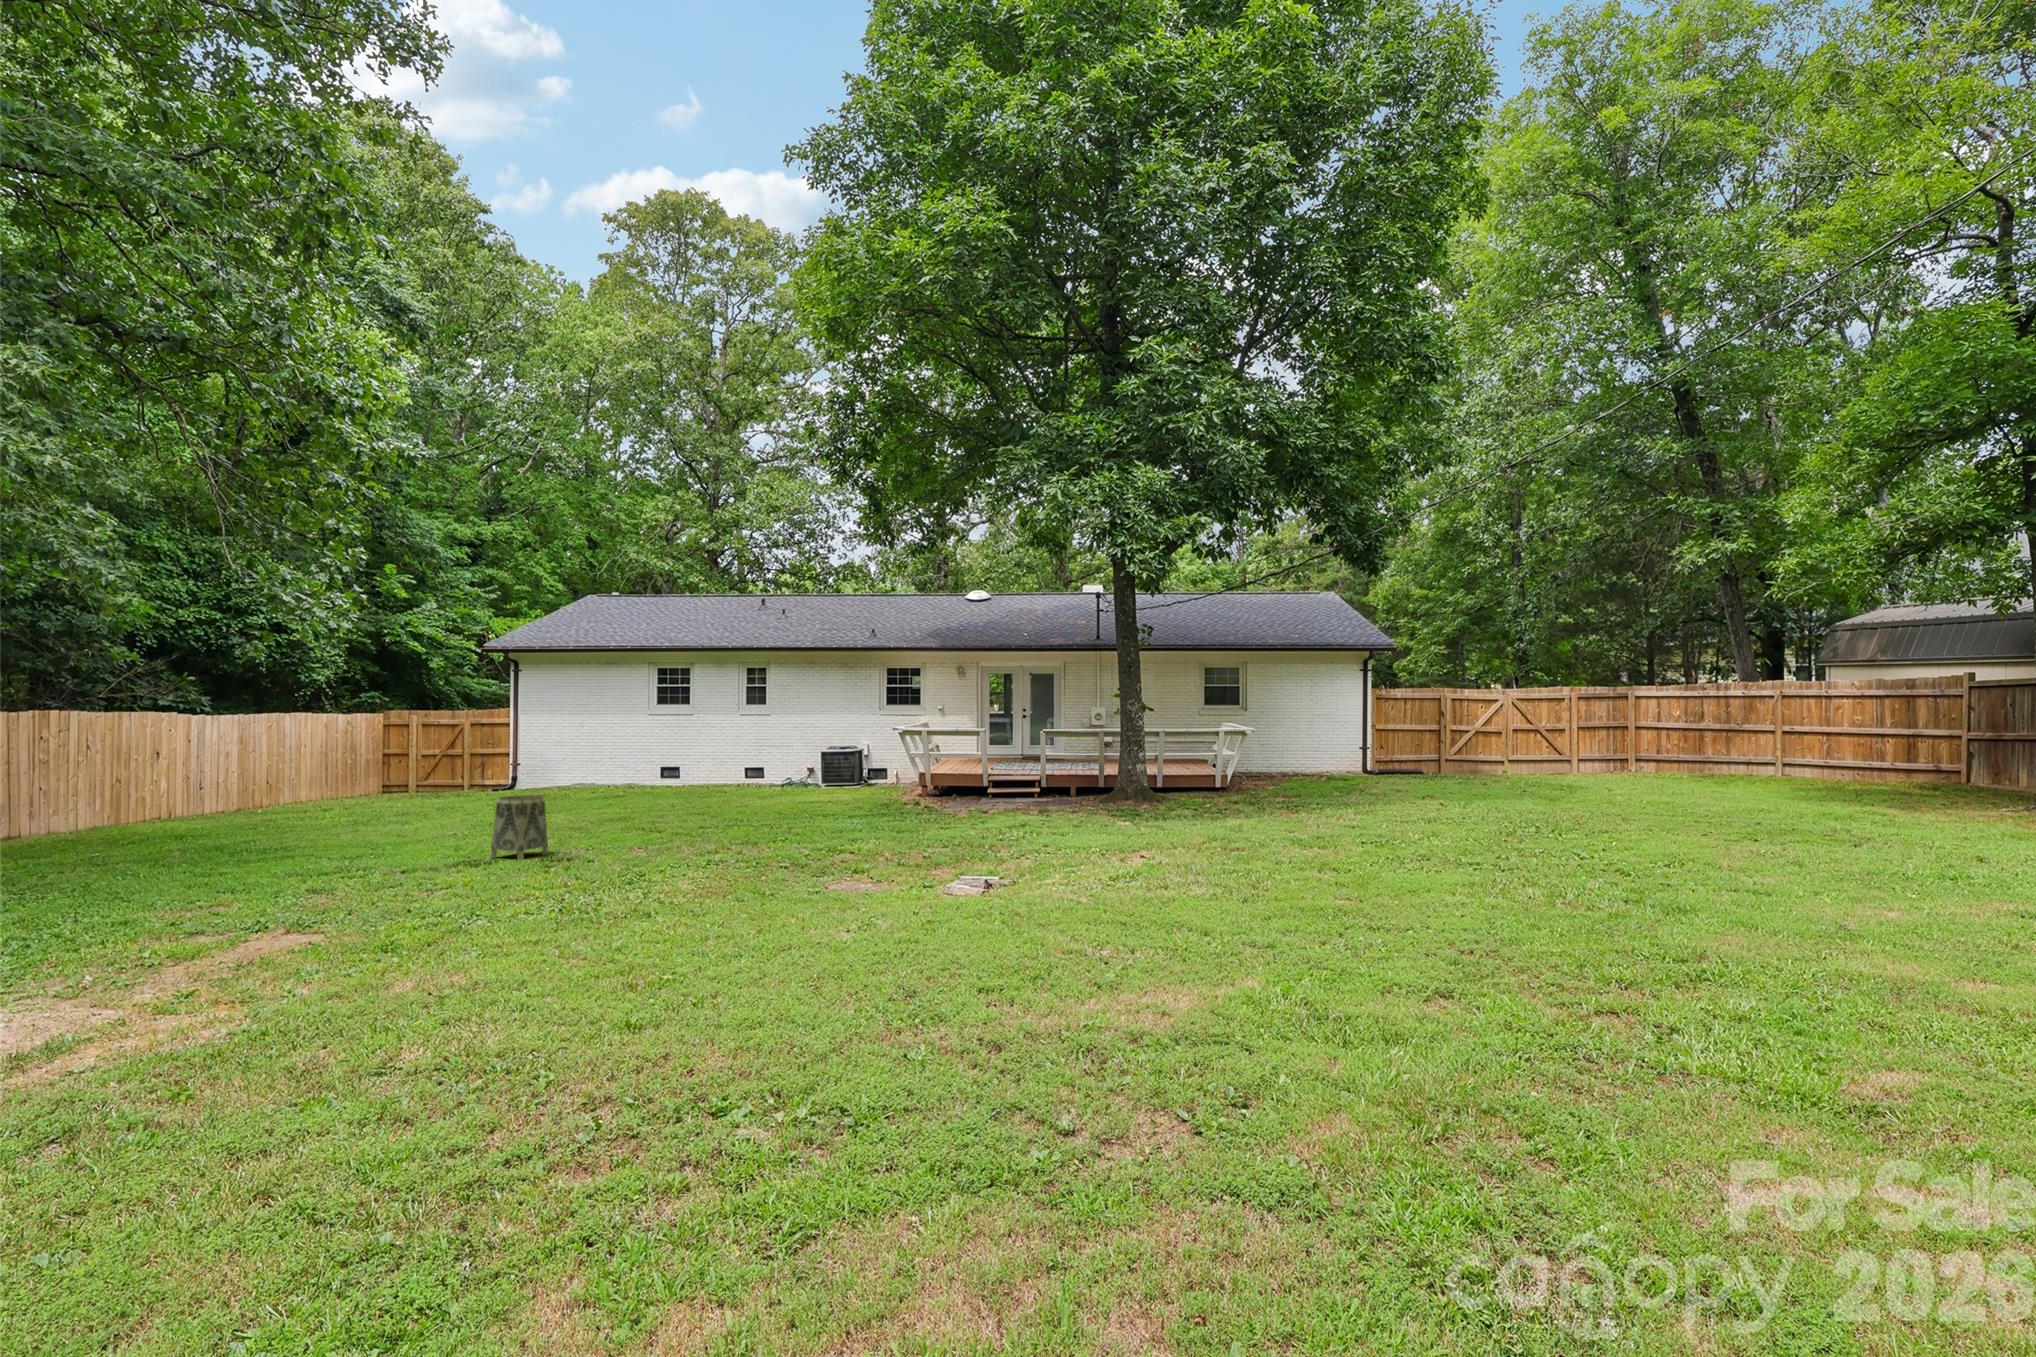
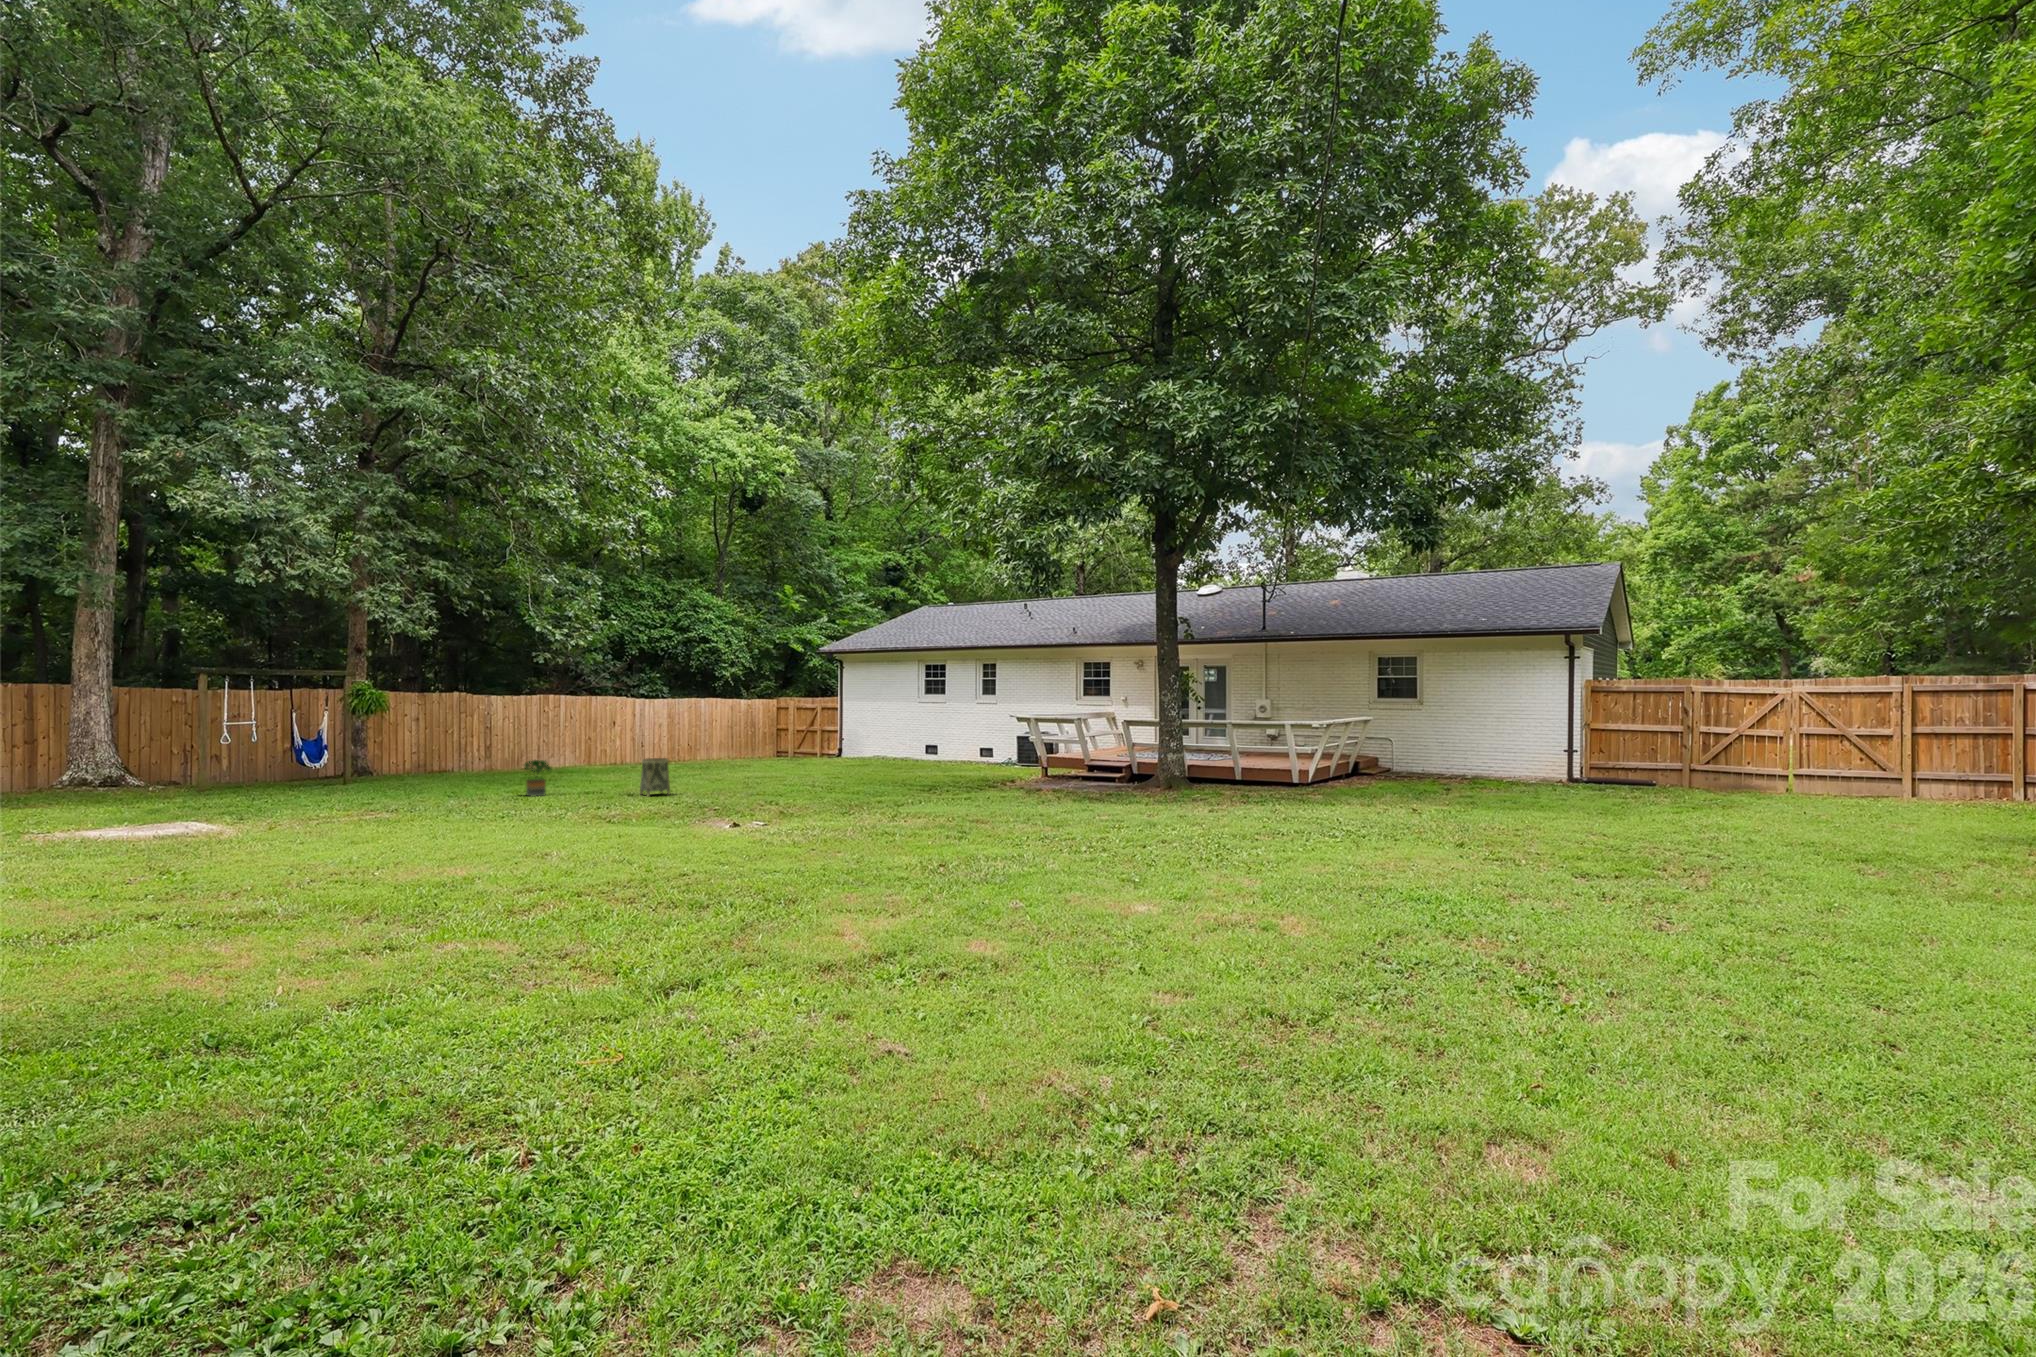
potted tree: none [248,809,315,879] -> present [524,760,552,797]

